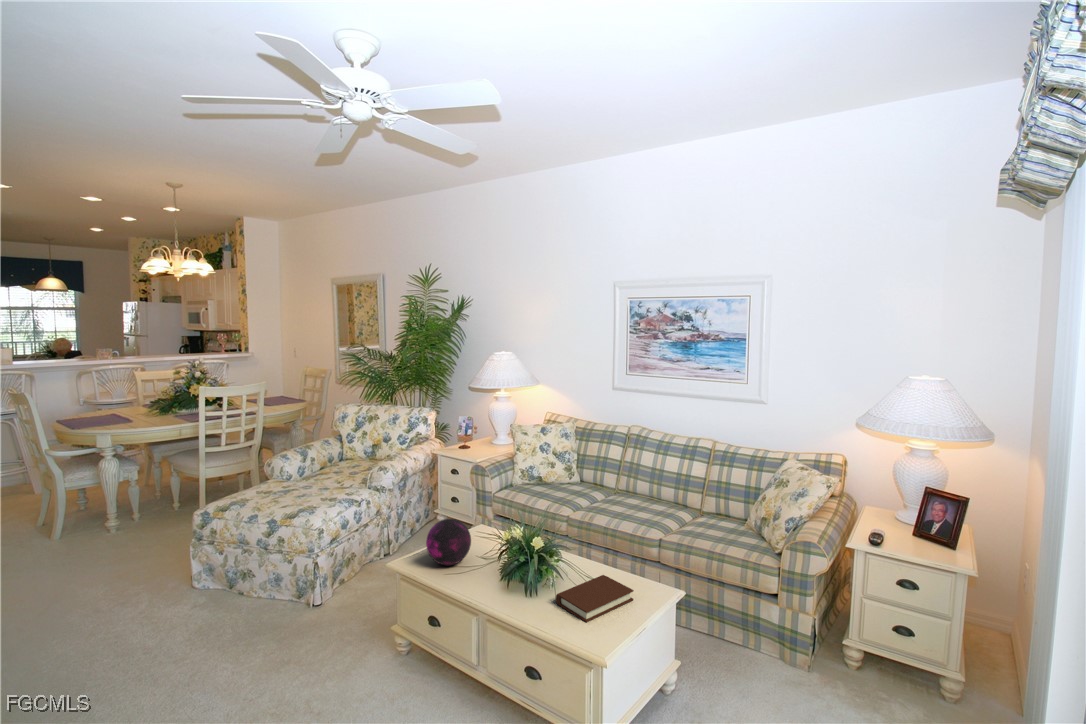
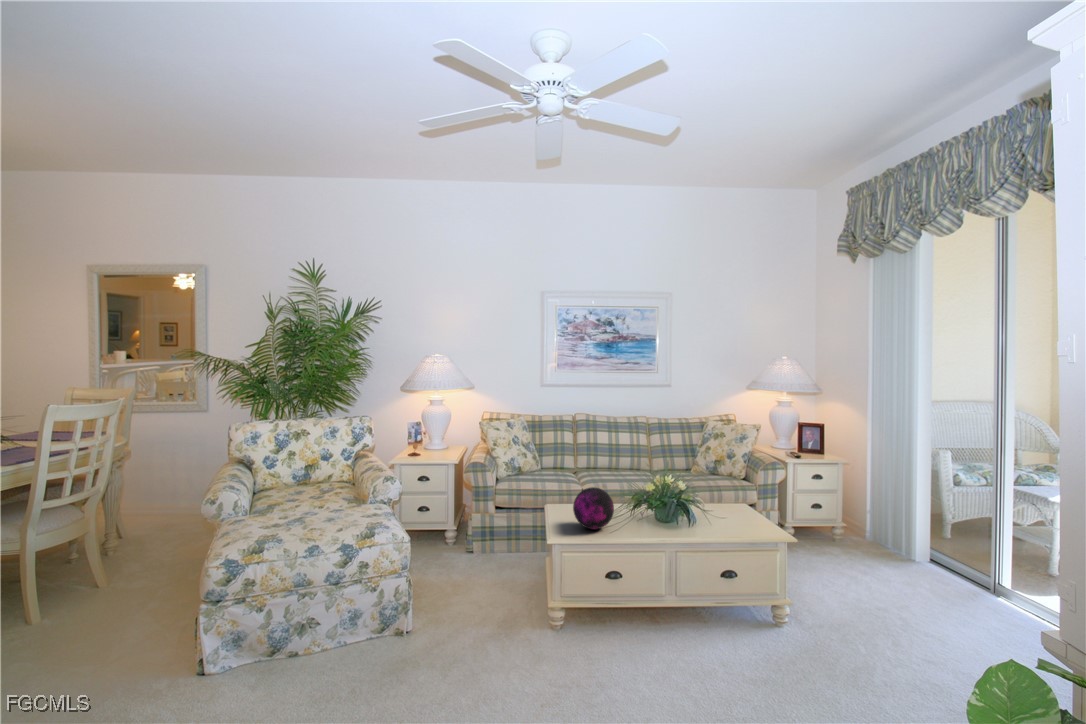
book: present [556,575,634,622] -> none [708,504,750,527]

